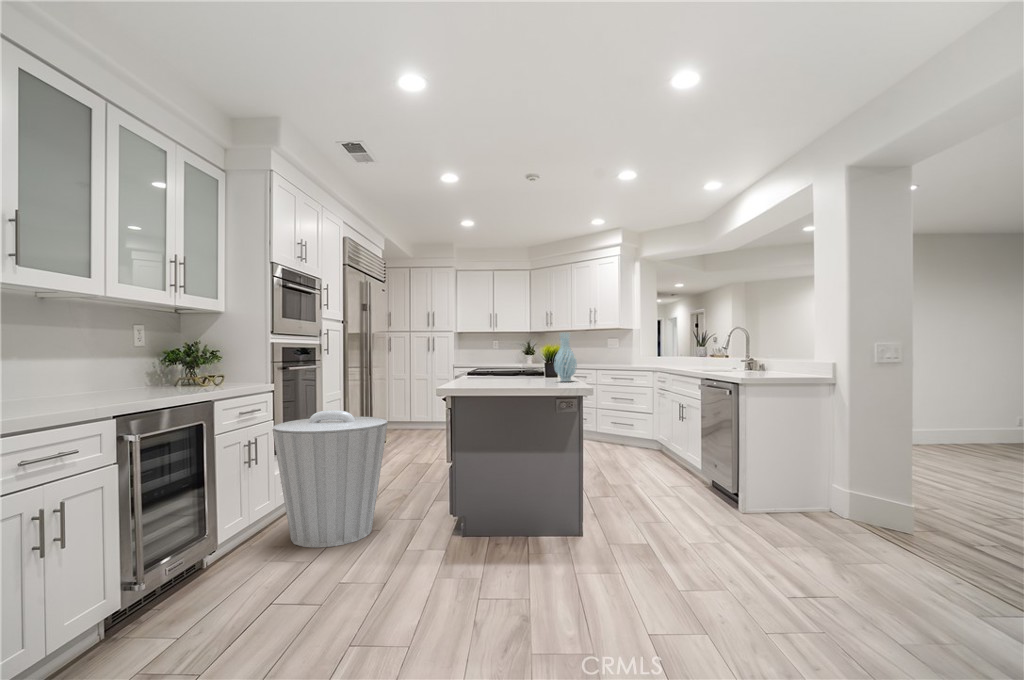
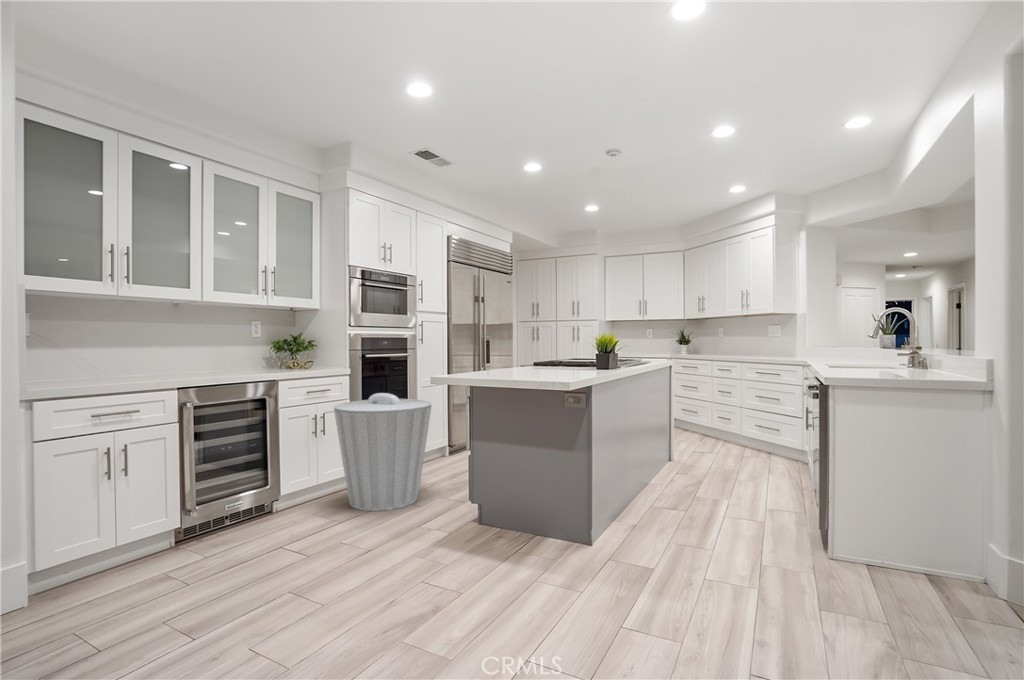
vase: present [554,332,577,382] -> none [541,322,566,377]

